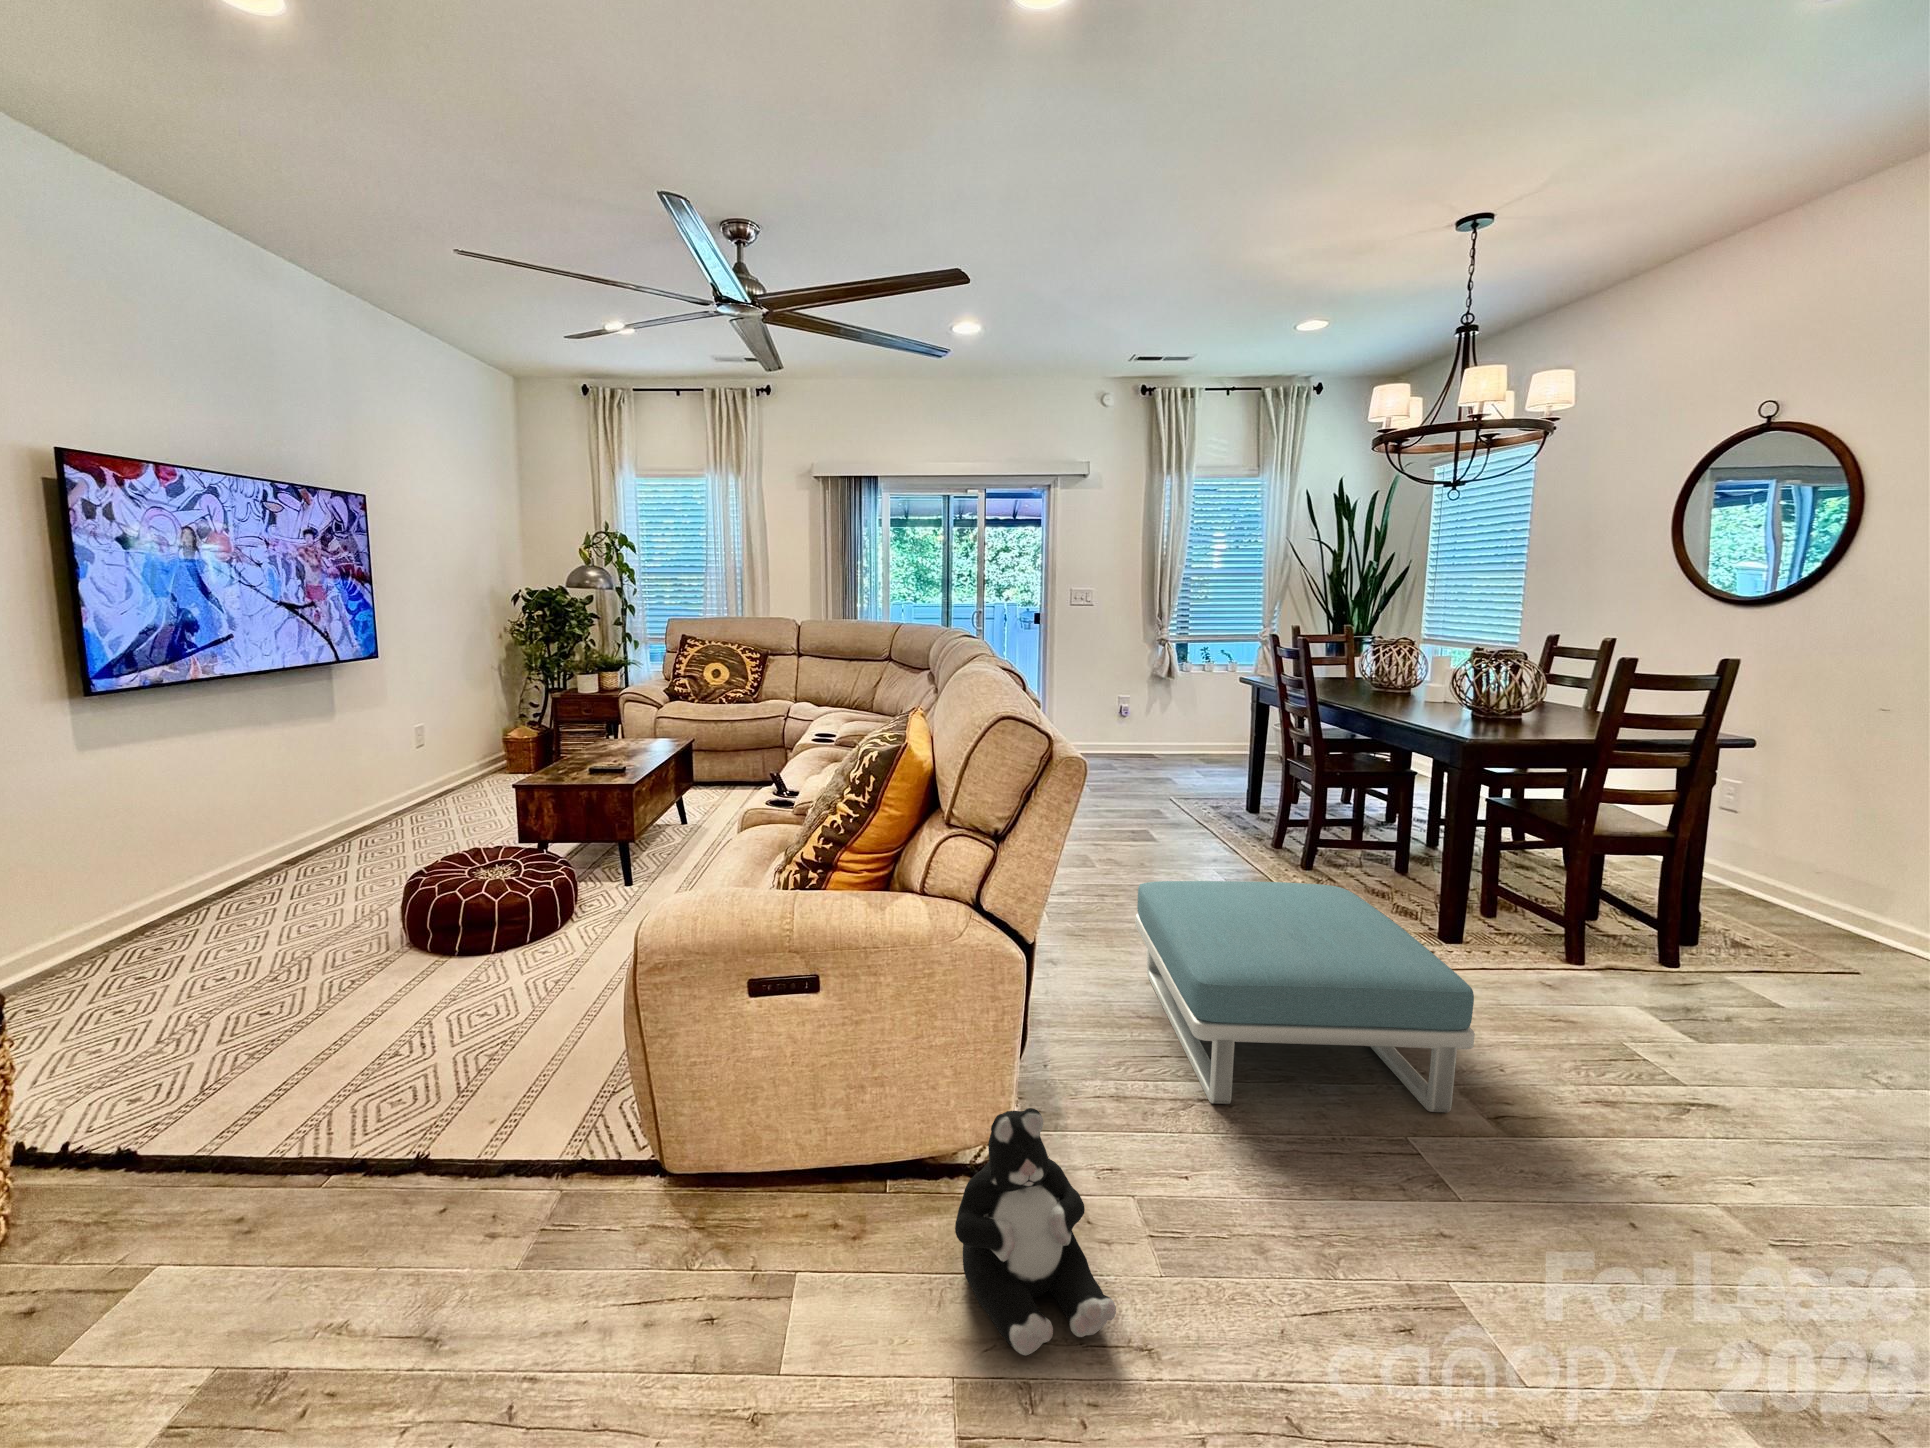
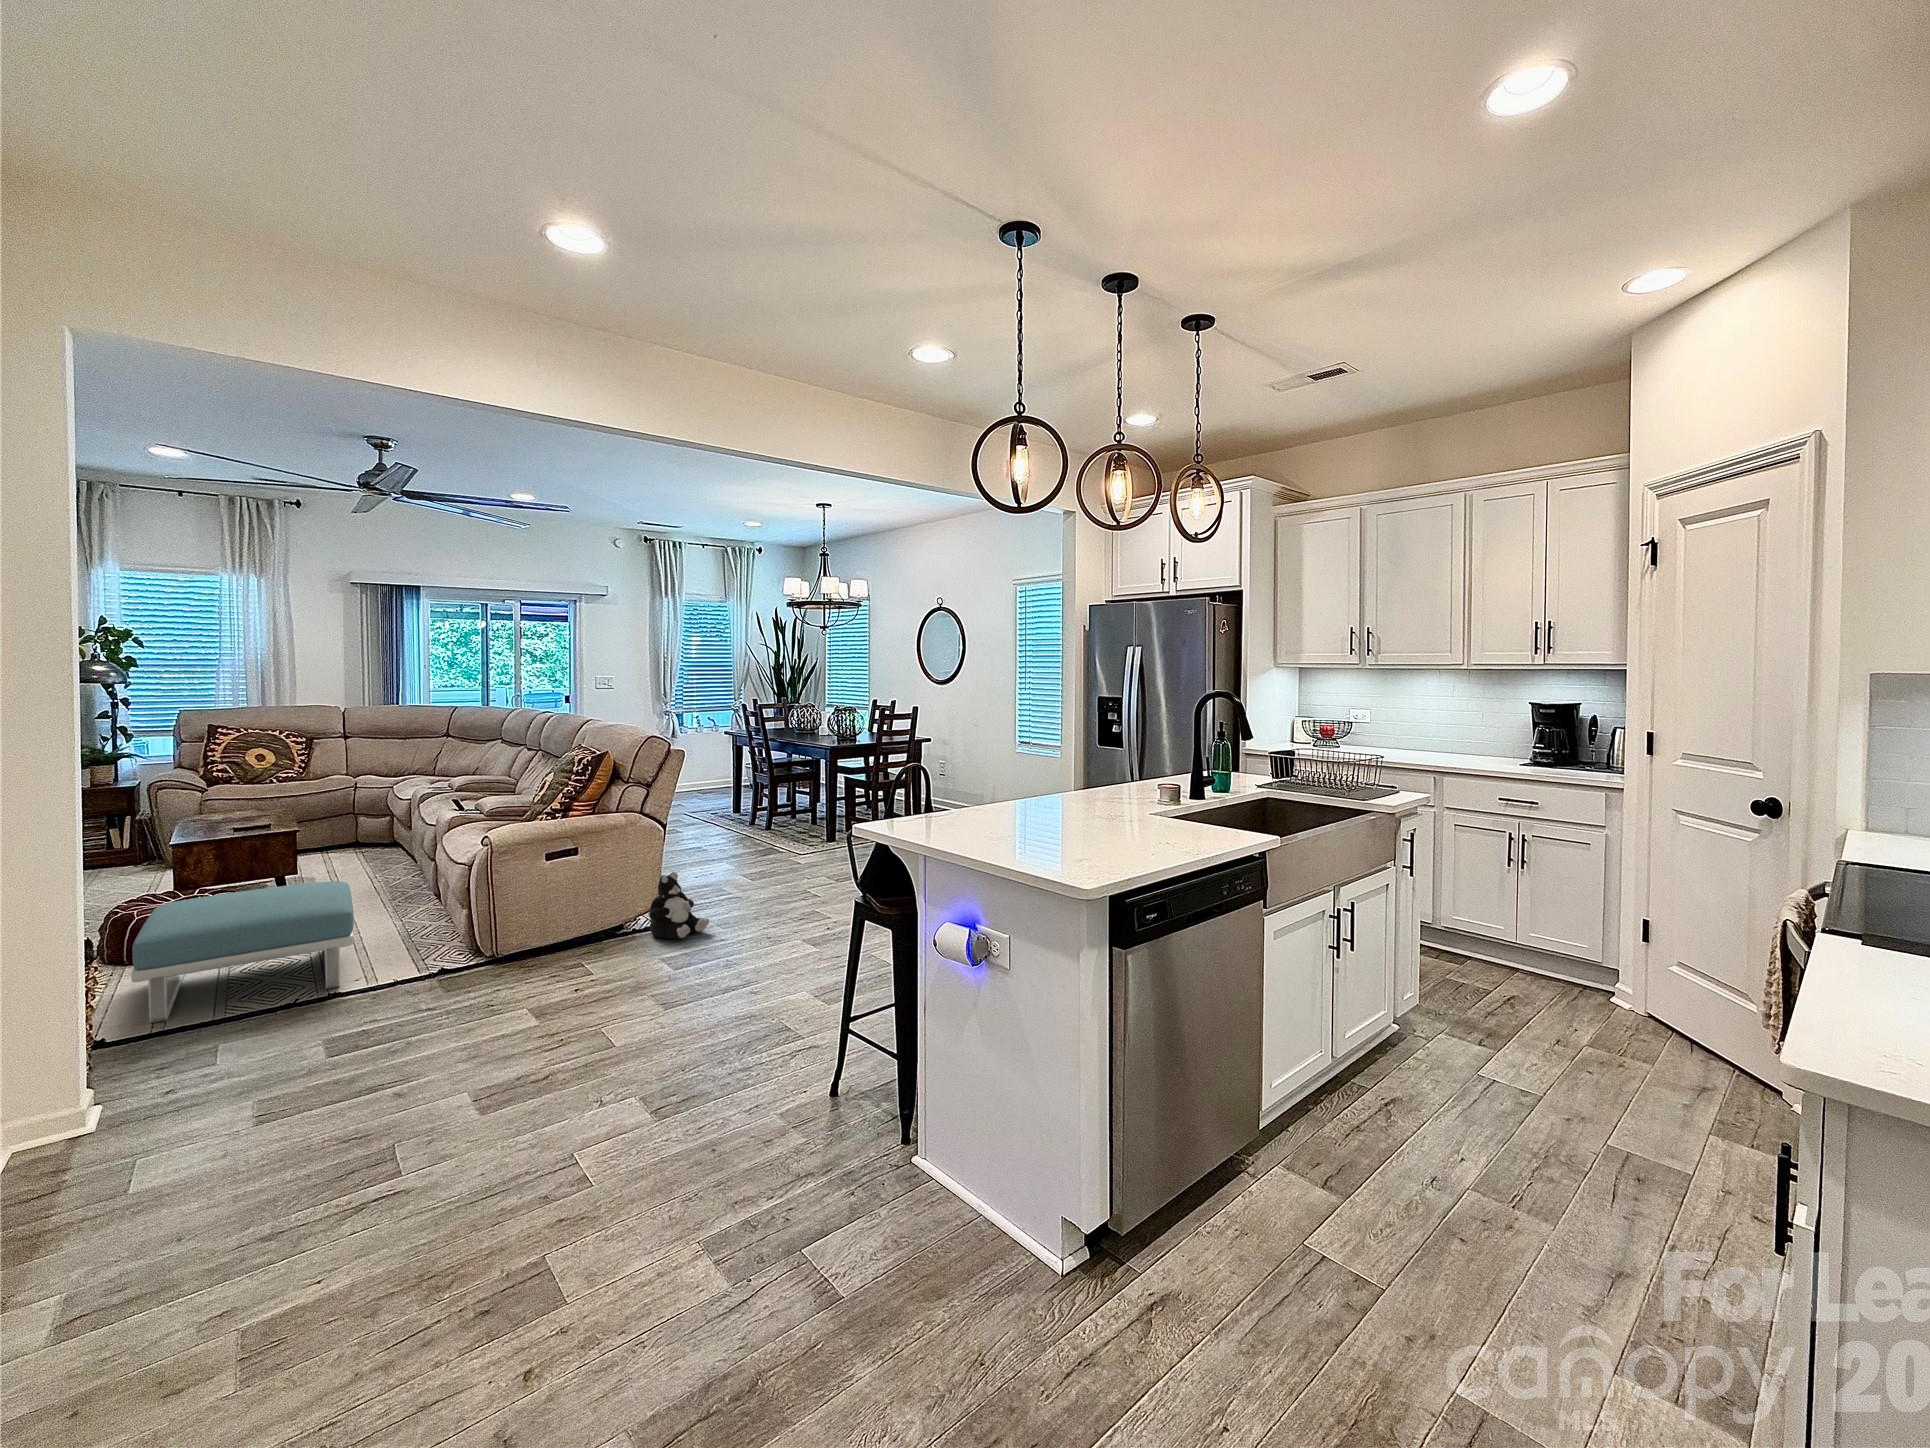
footstool: present [1135,881,1475,1112] -> present [131,881,354,1023]

